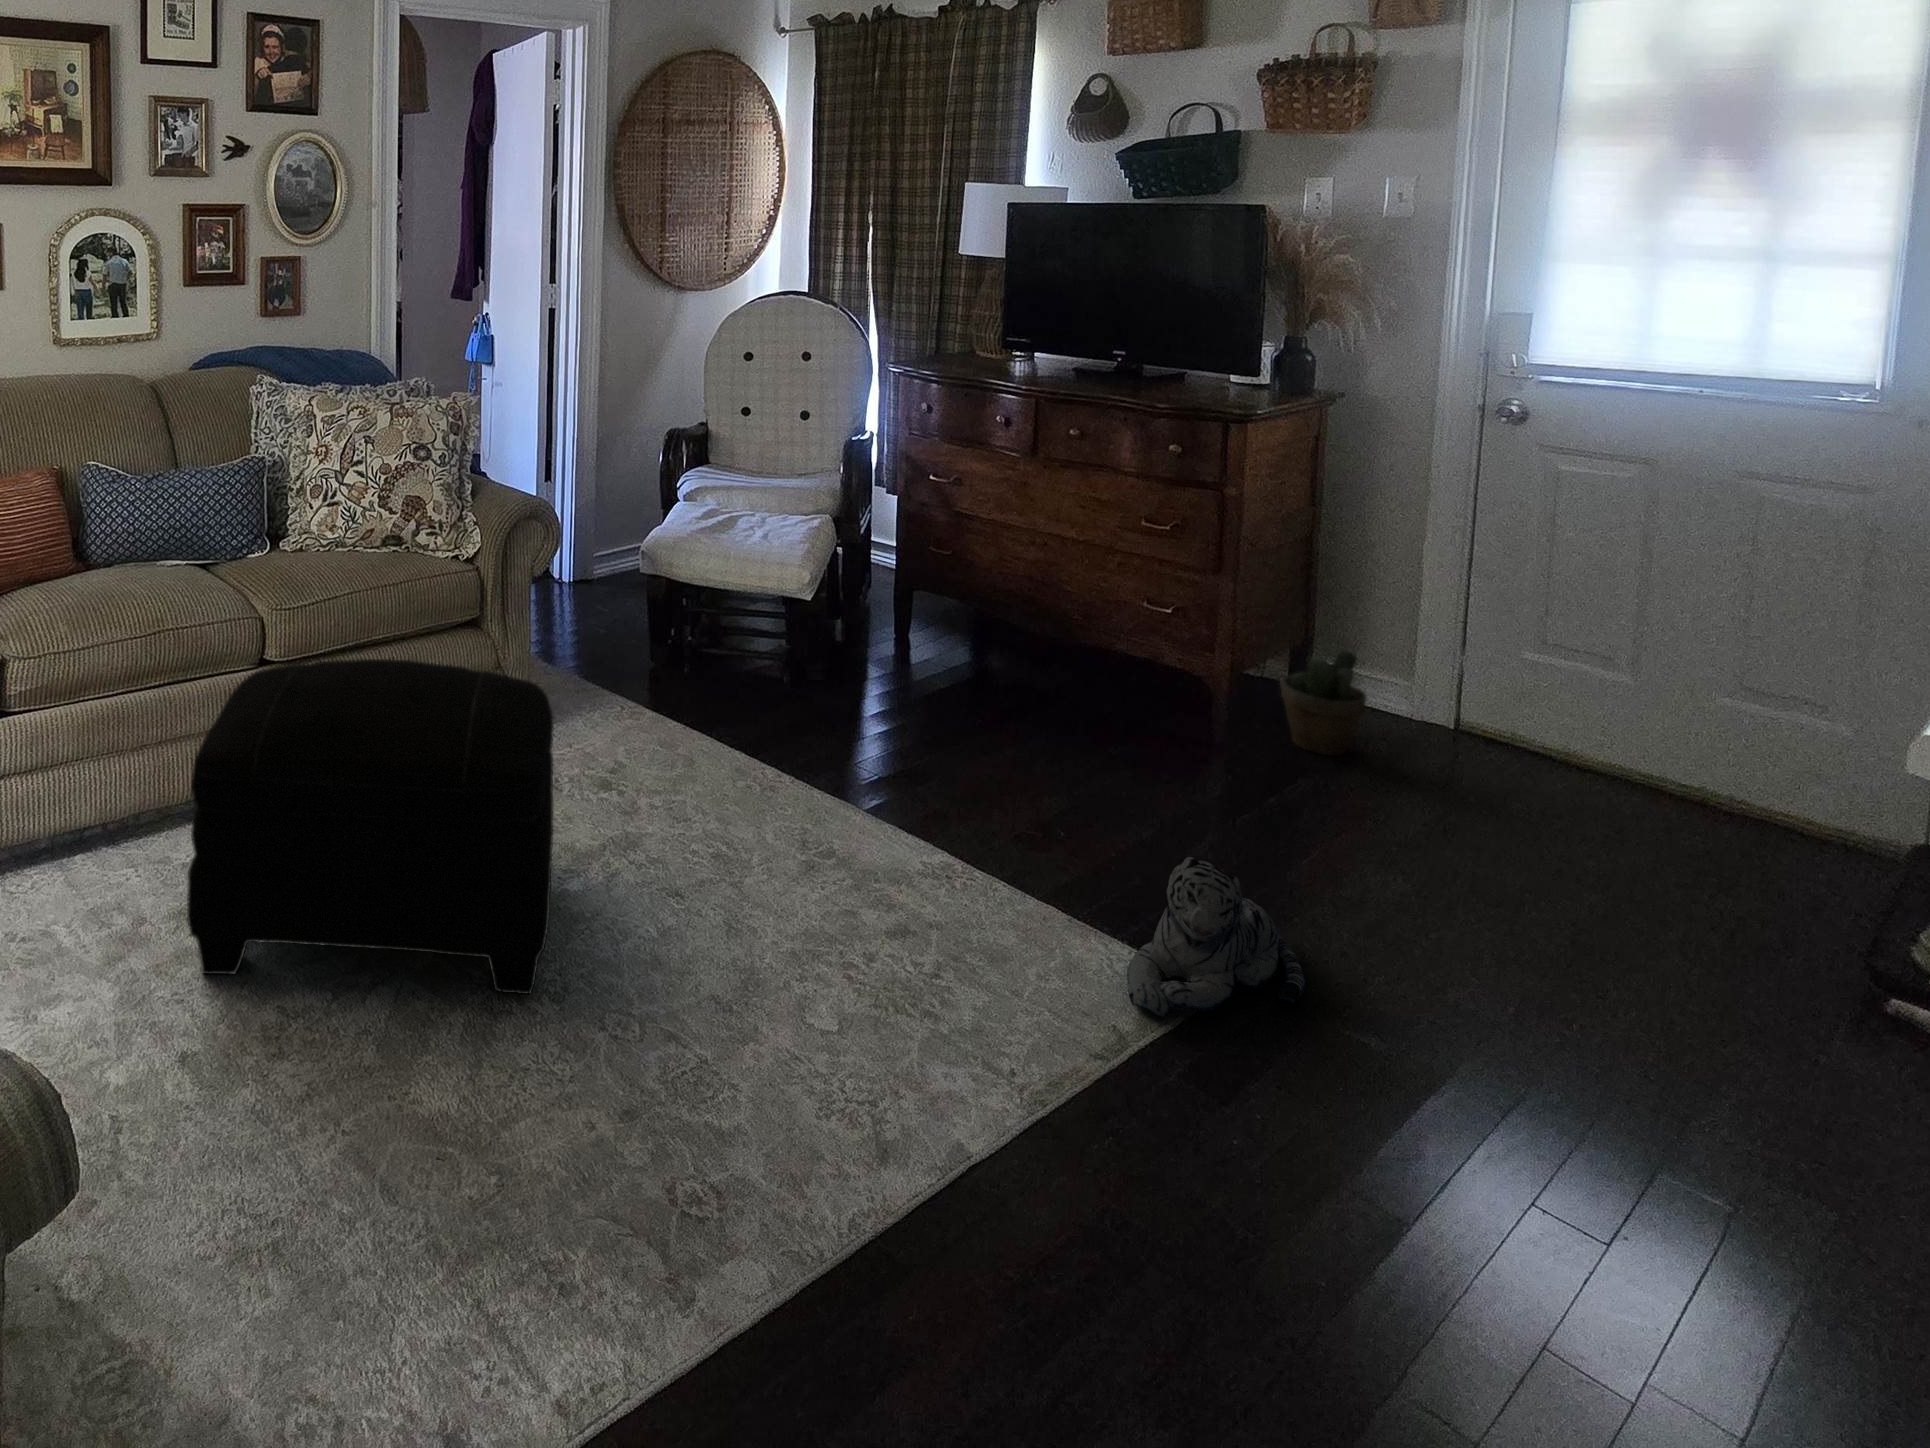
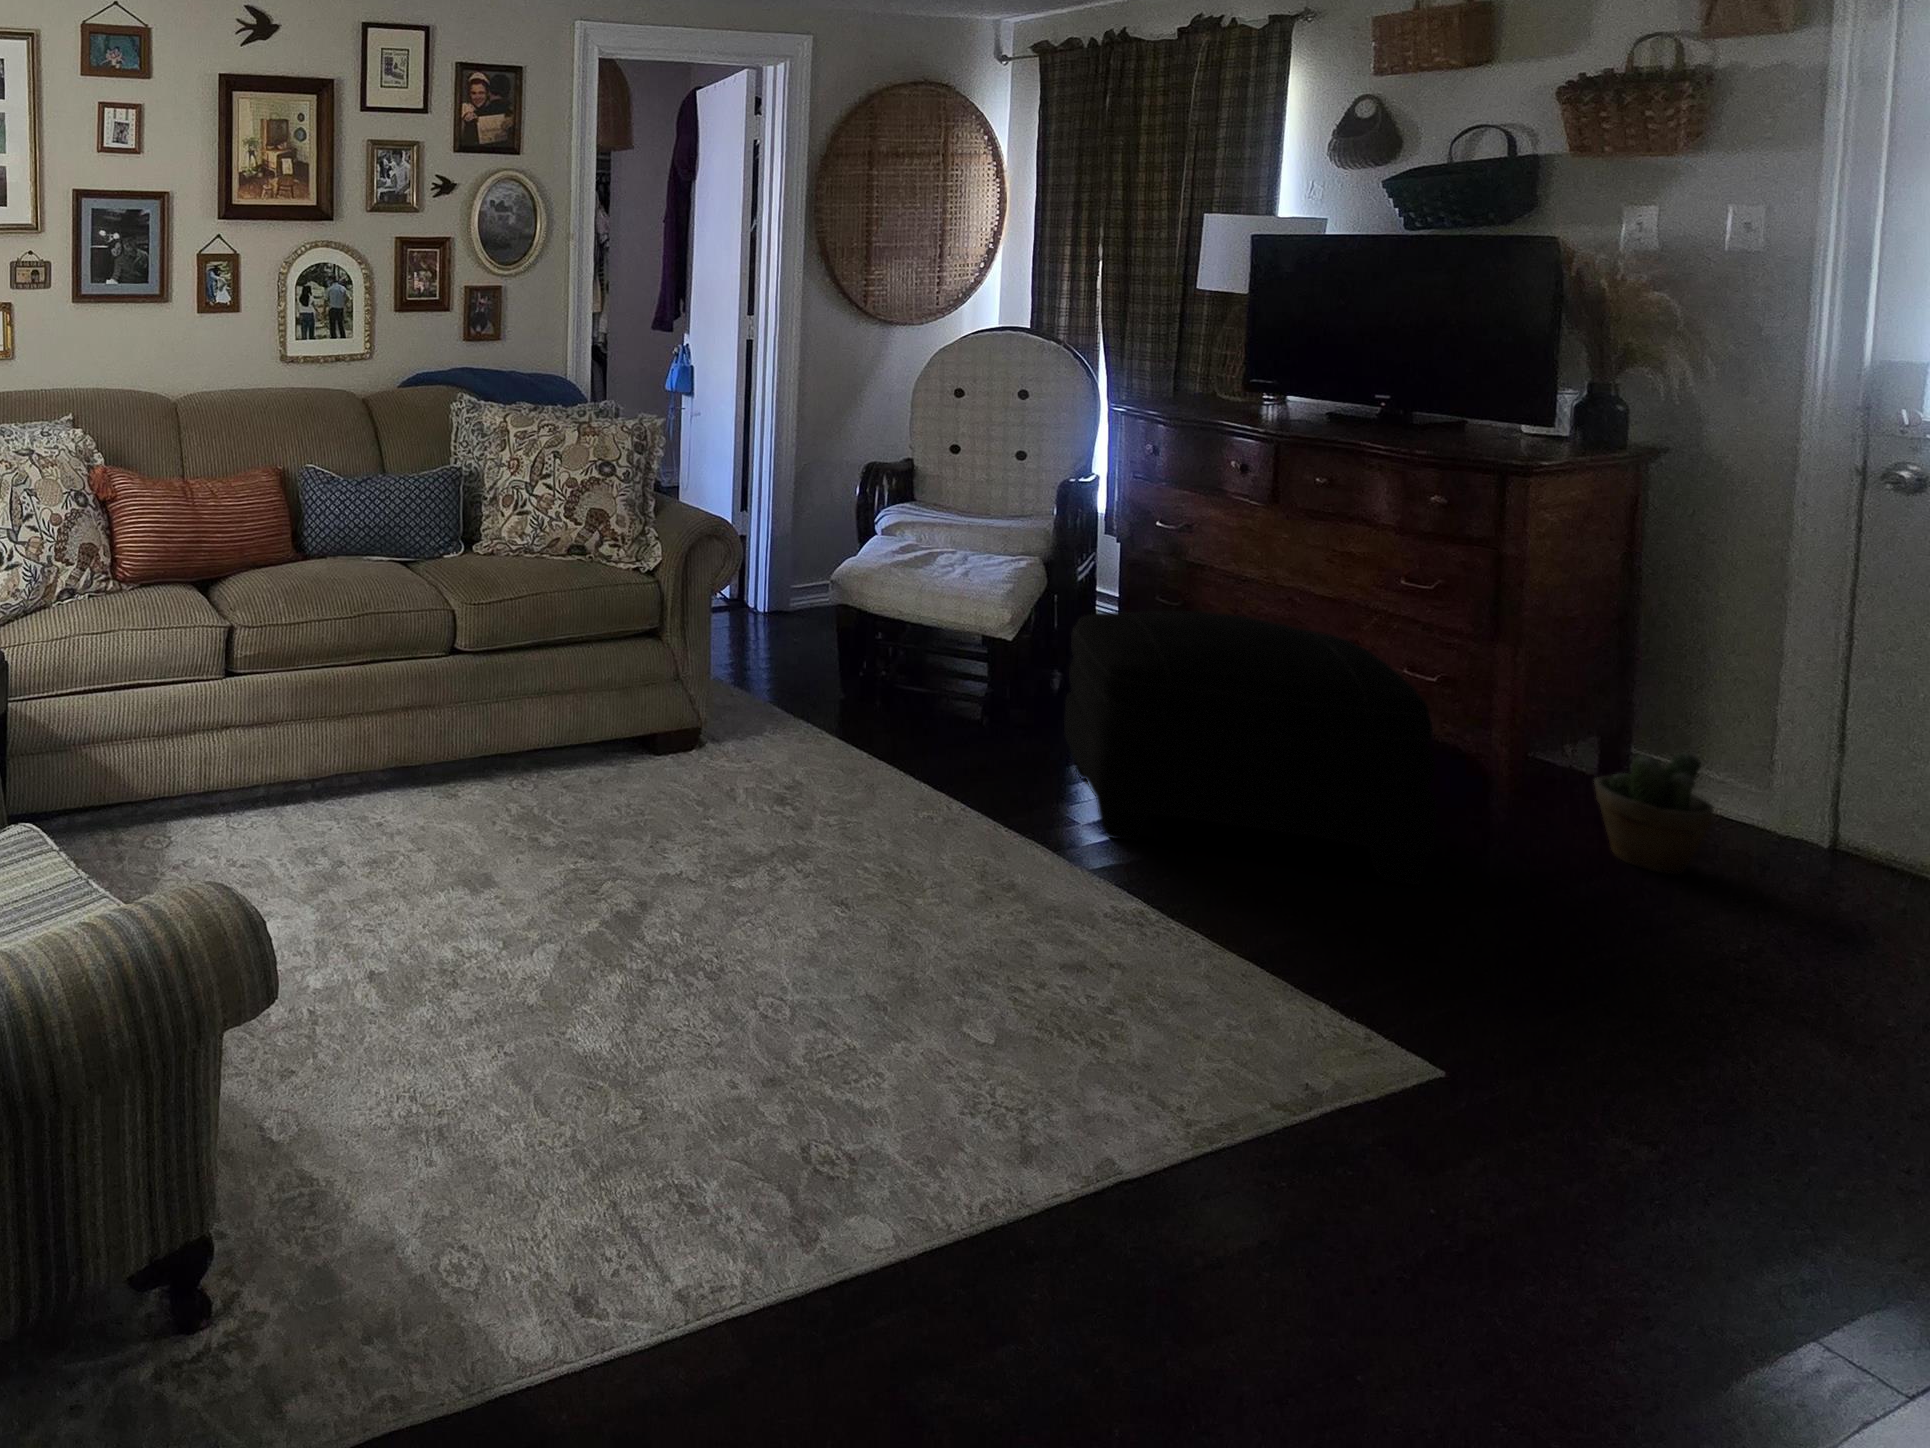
ottoman: present [187,659,554,994] -> present [1064,611,1437,885]
plush toy: present [1127,857,1306,1018] -> none [1340,940,1575,1117]

